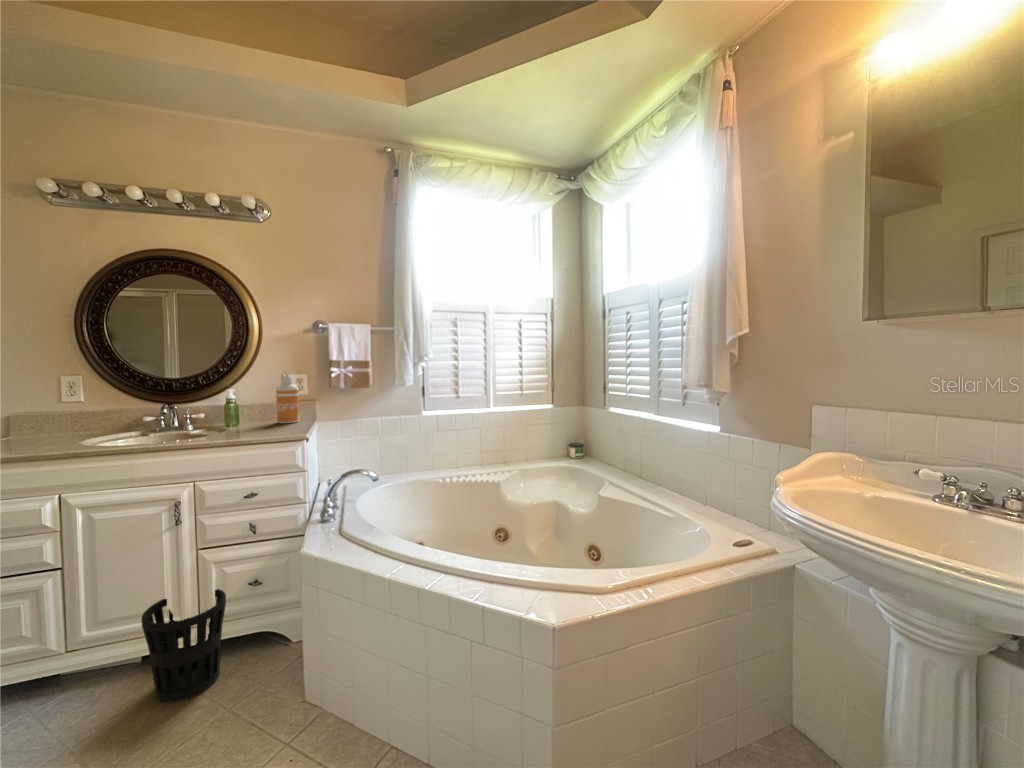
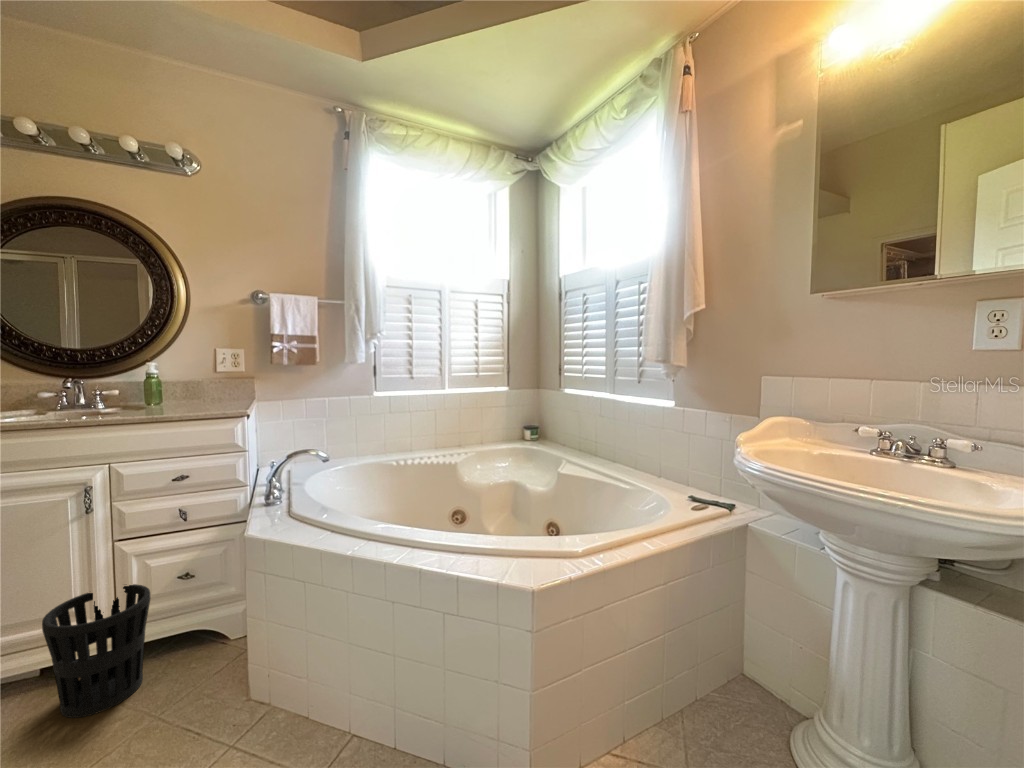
soap dispenser: present [276,373,300,423] -> none [208,346,236,402]

